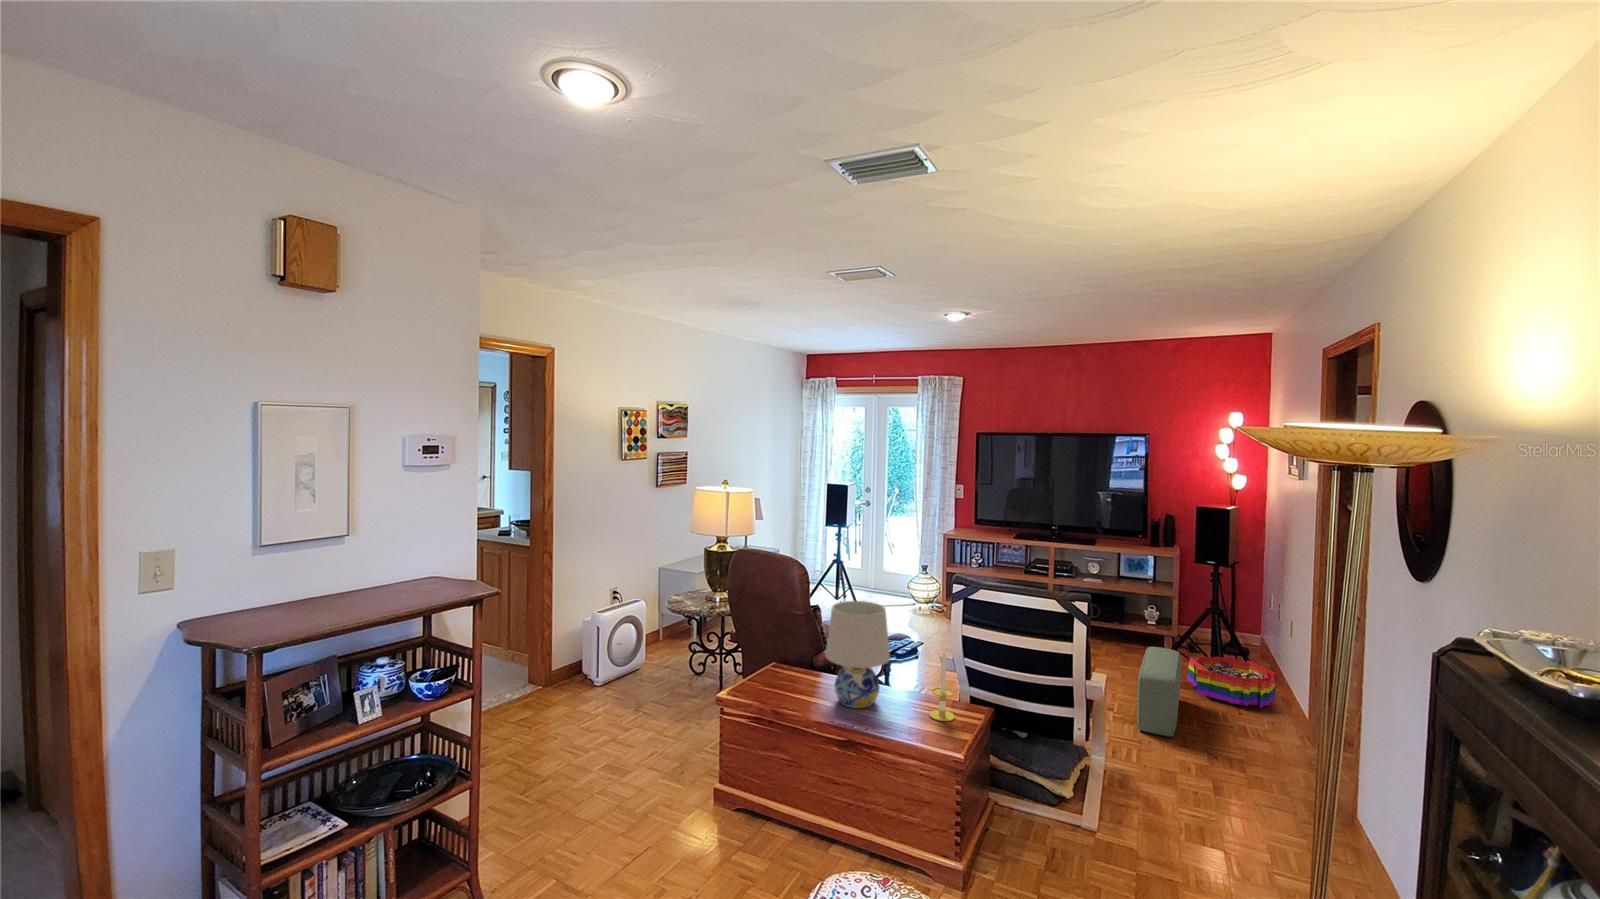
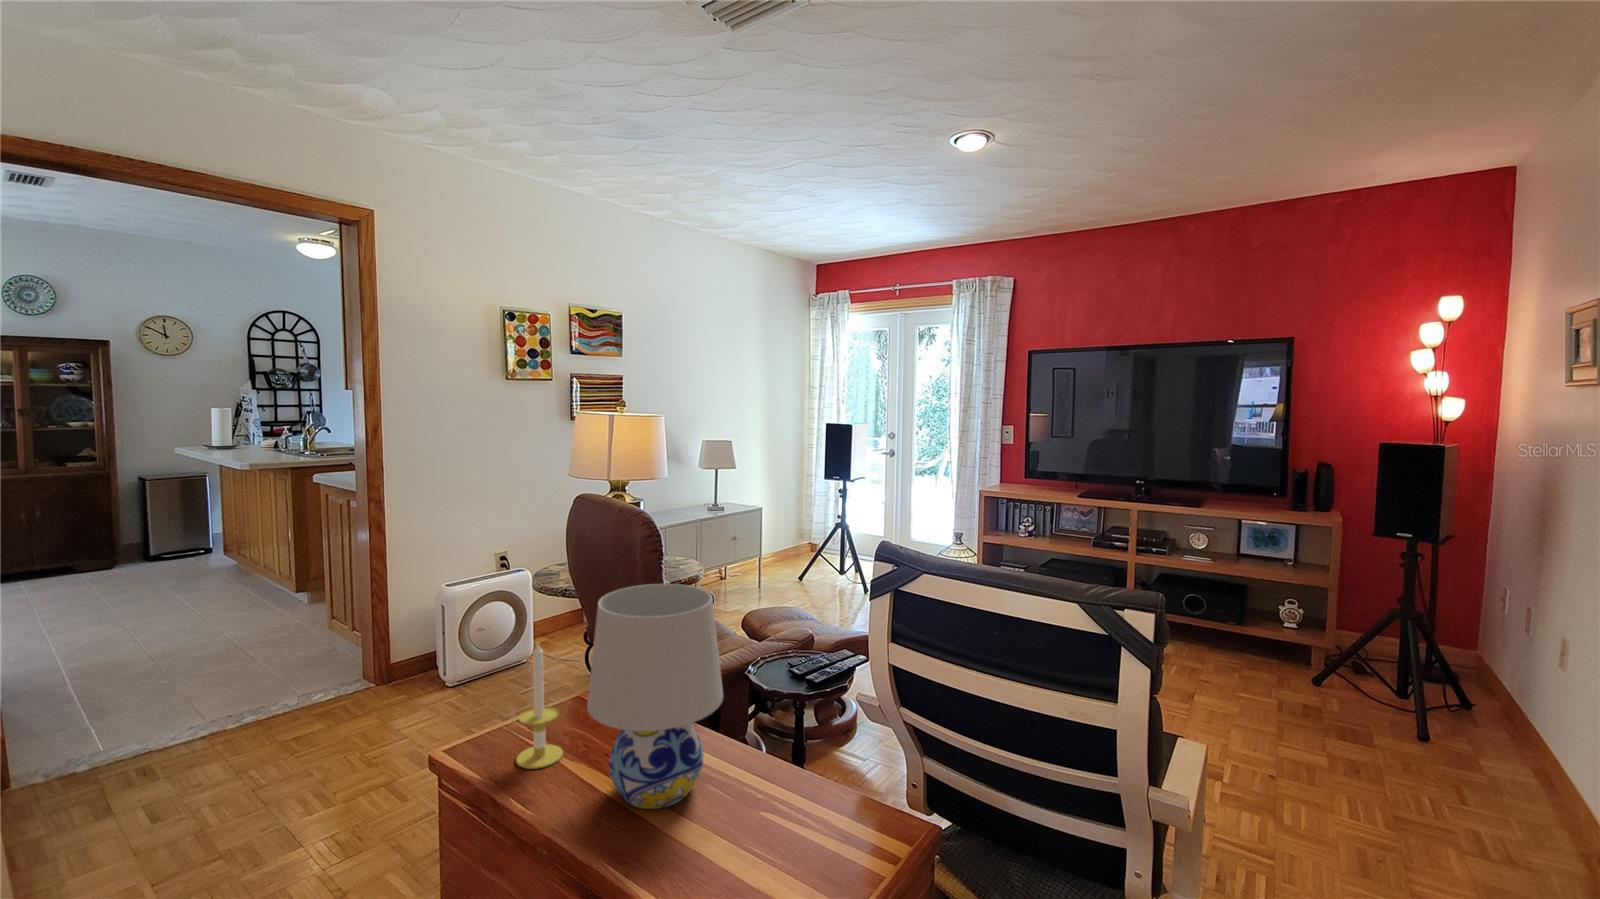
pouf: present [1137,647,1181,737] -> none [1270,670,1352,844]
candle: present [930,651,955,721] -> present [516,643,563,769]
storage bin: present [1187,657,1277,708] -> none [1356,687,1535,790]

